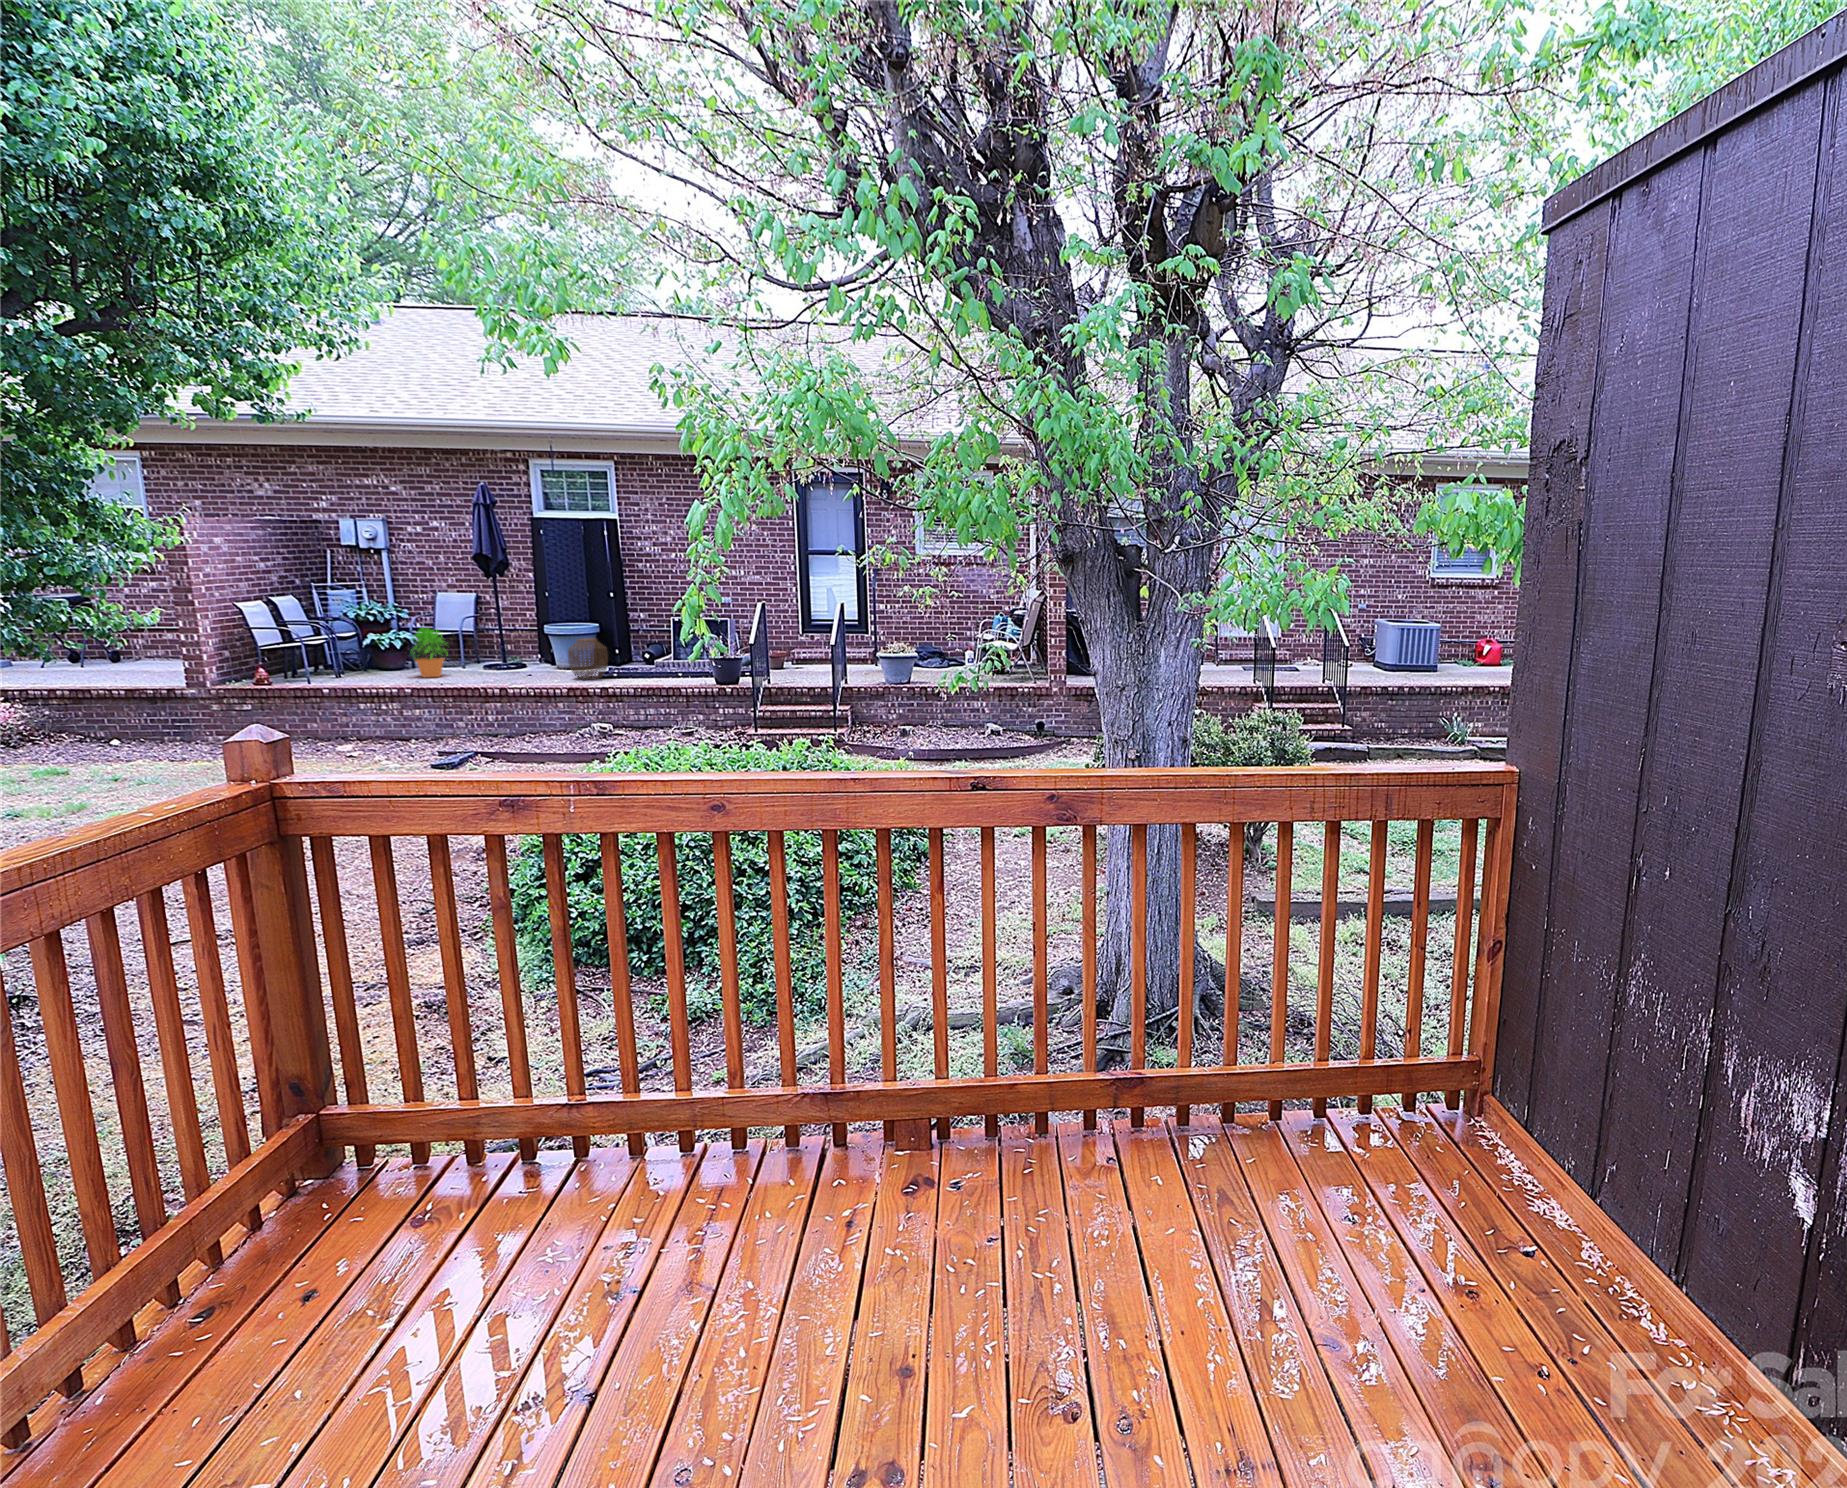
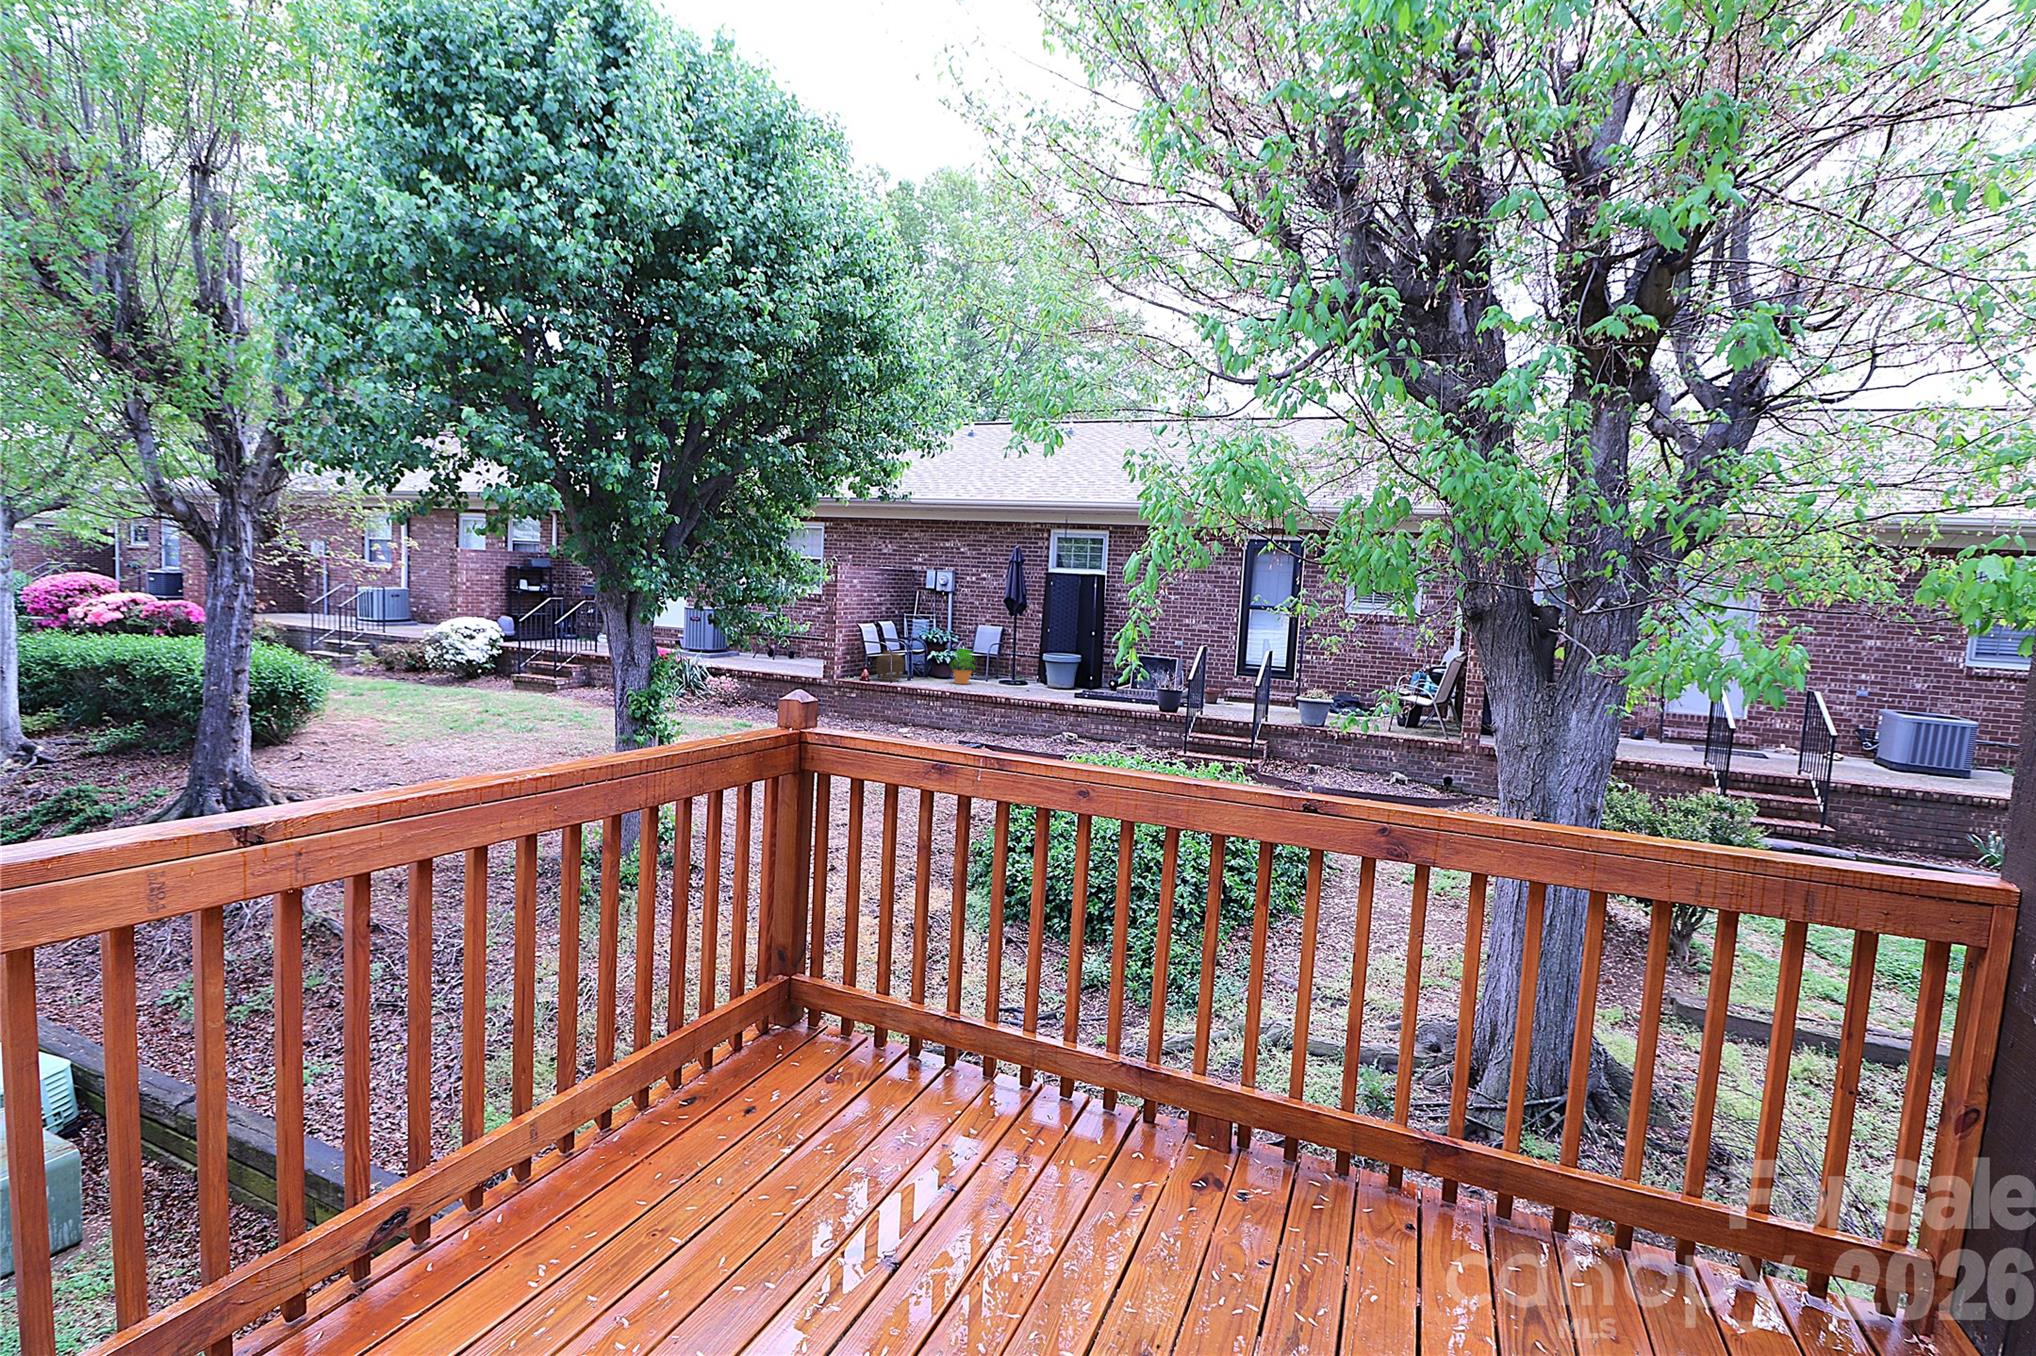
woven basket: present [568,638,608,679] -> present [876,651,904,681]

